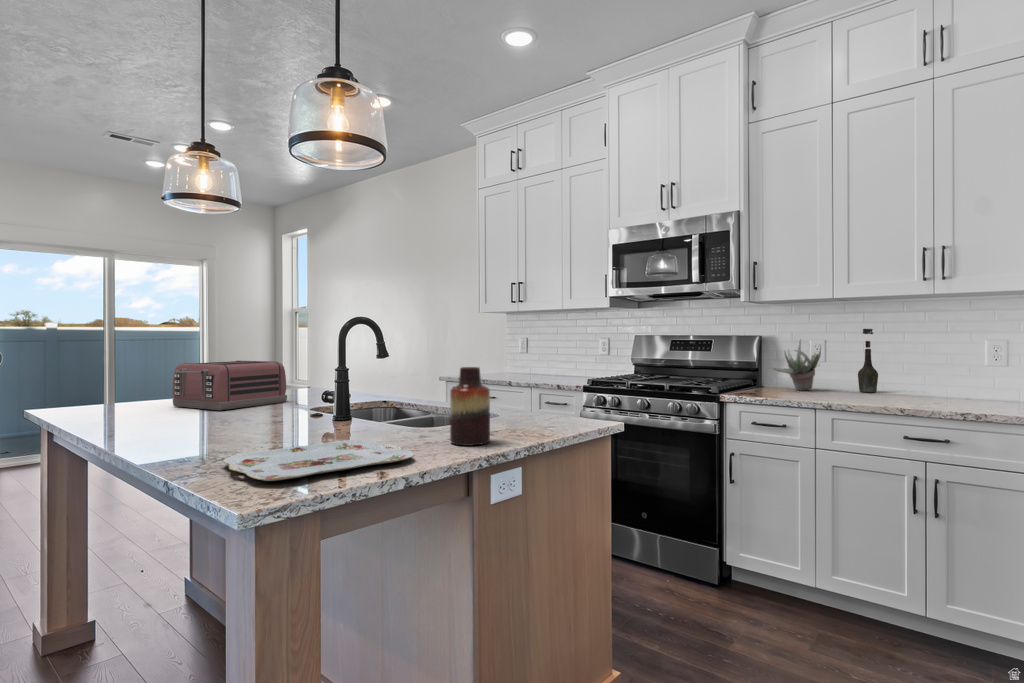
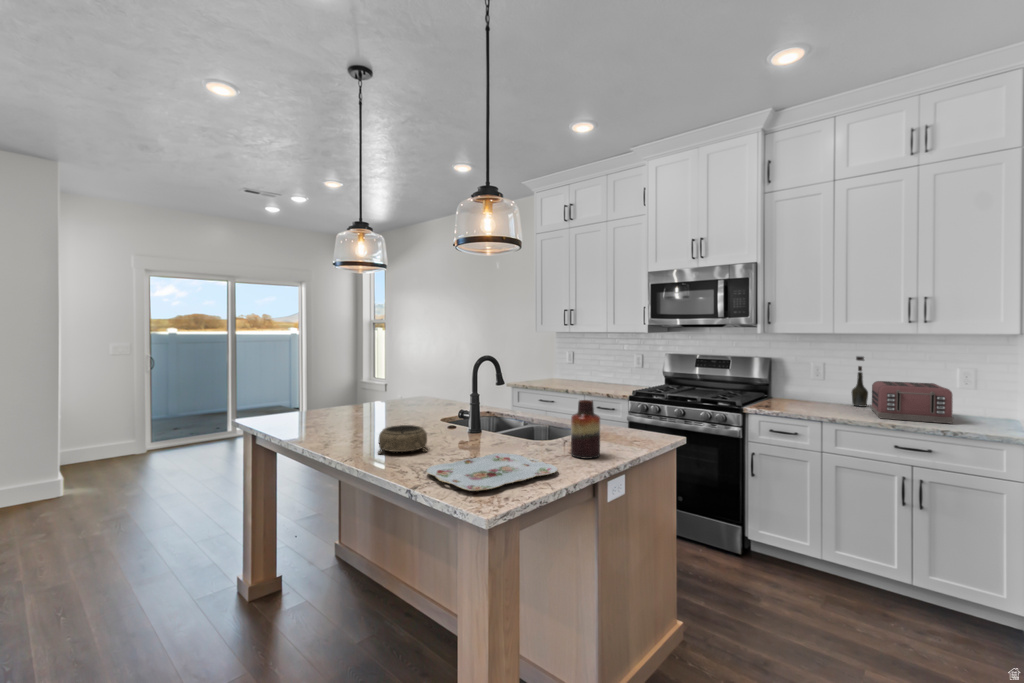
succulent plant: present [773,340,821,390] -> none [784,364,823,404]
toaster: present [173,361,287,410] -> present [871,381,954,424]
decorative bowl: none [183,407,260,443] -> present [378,425,427,453]

